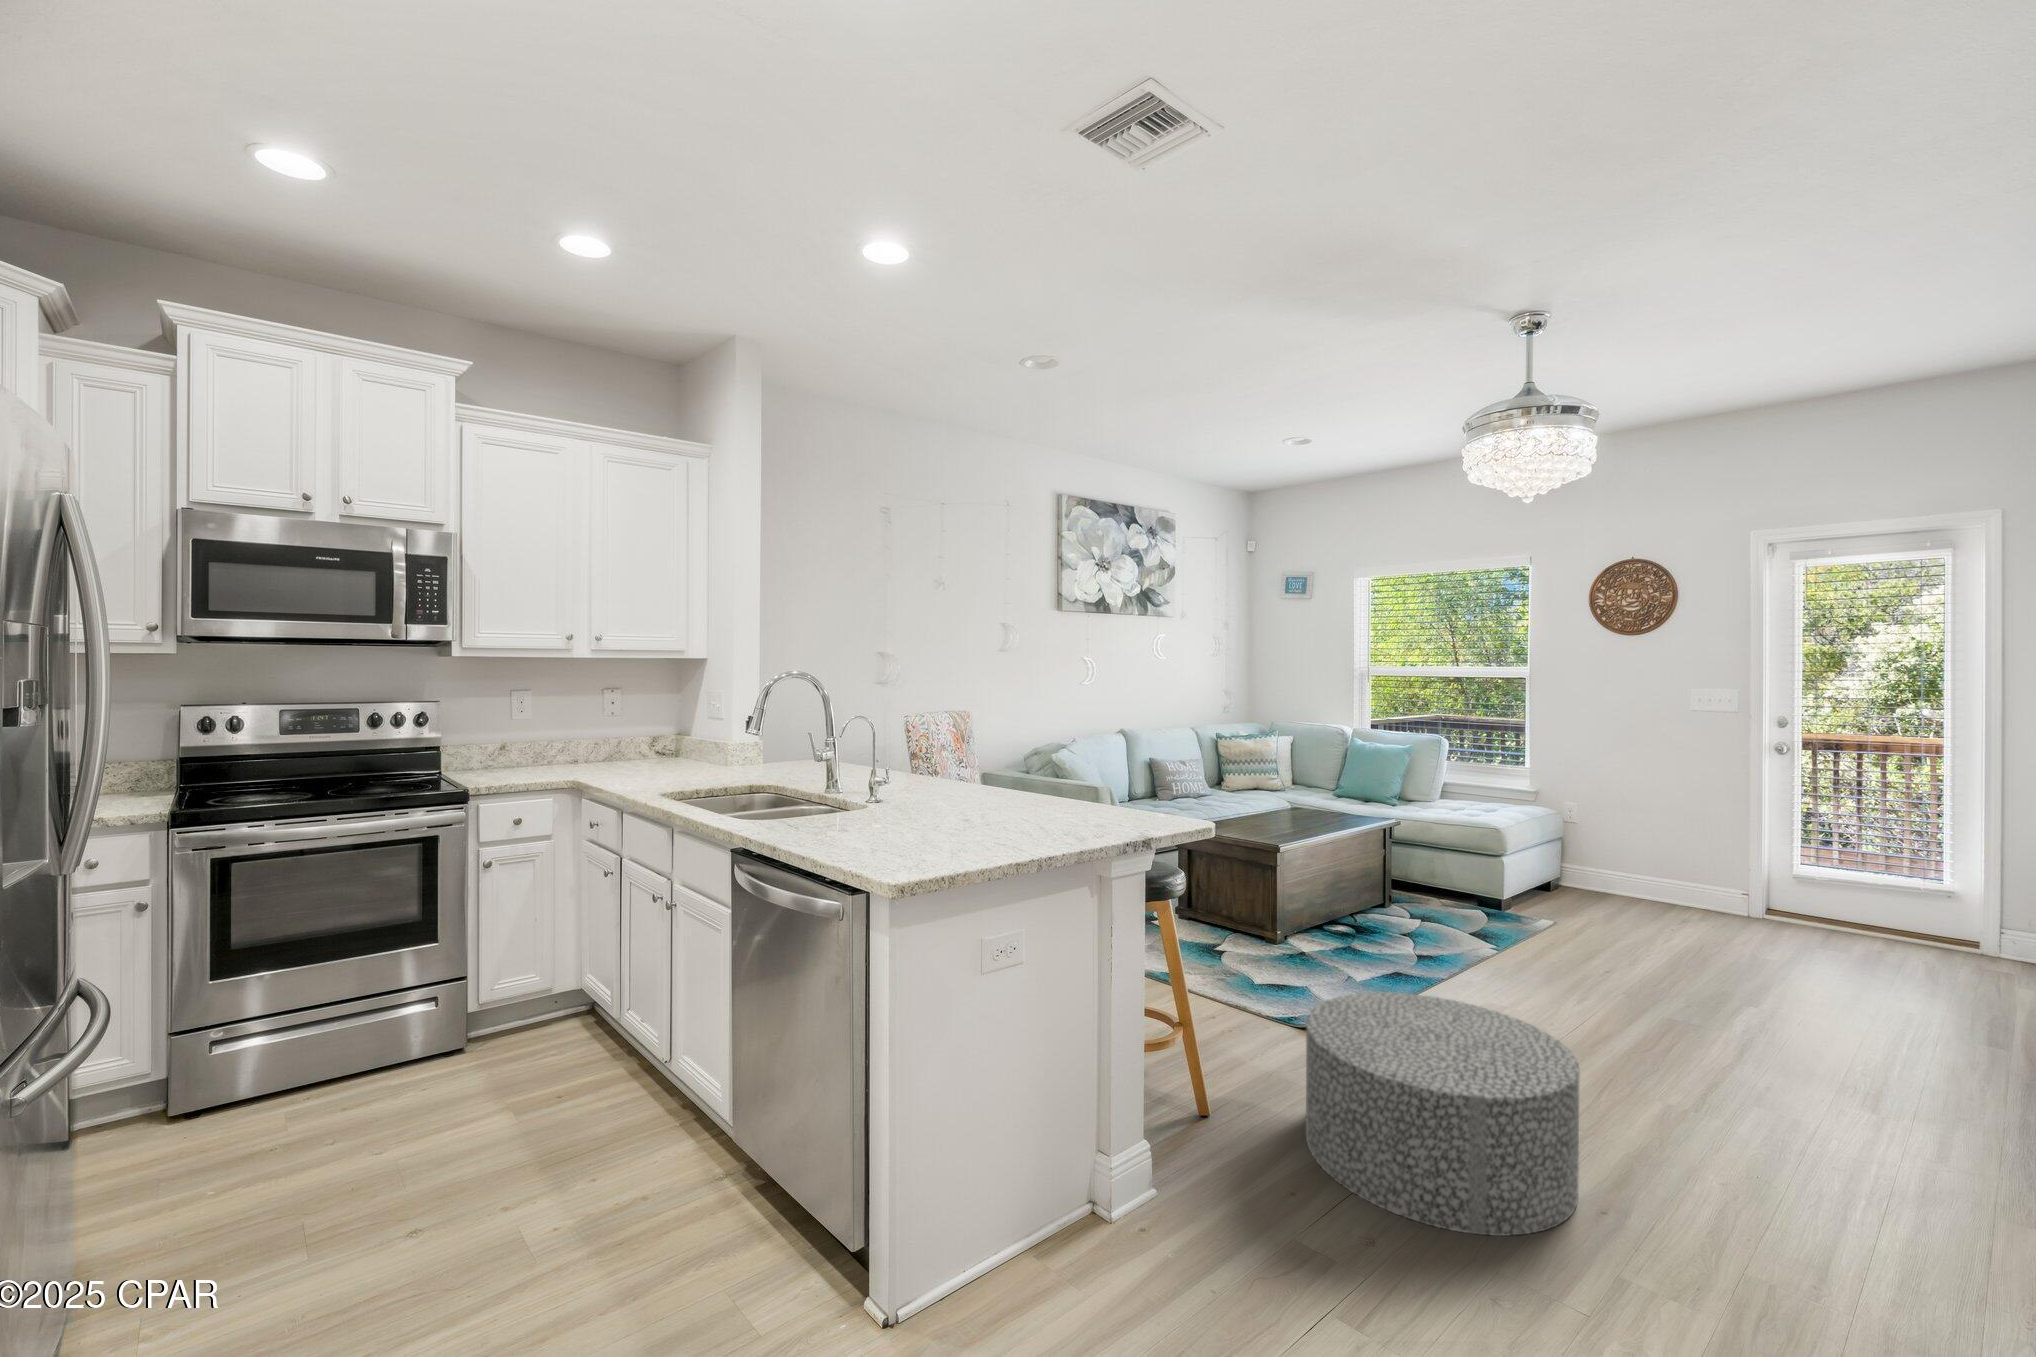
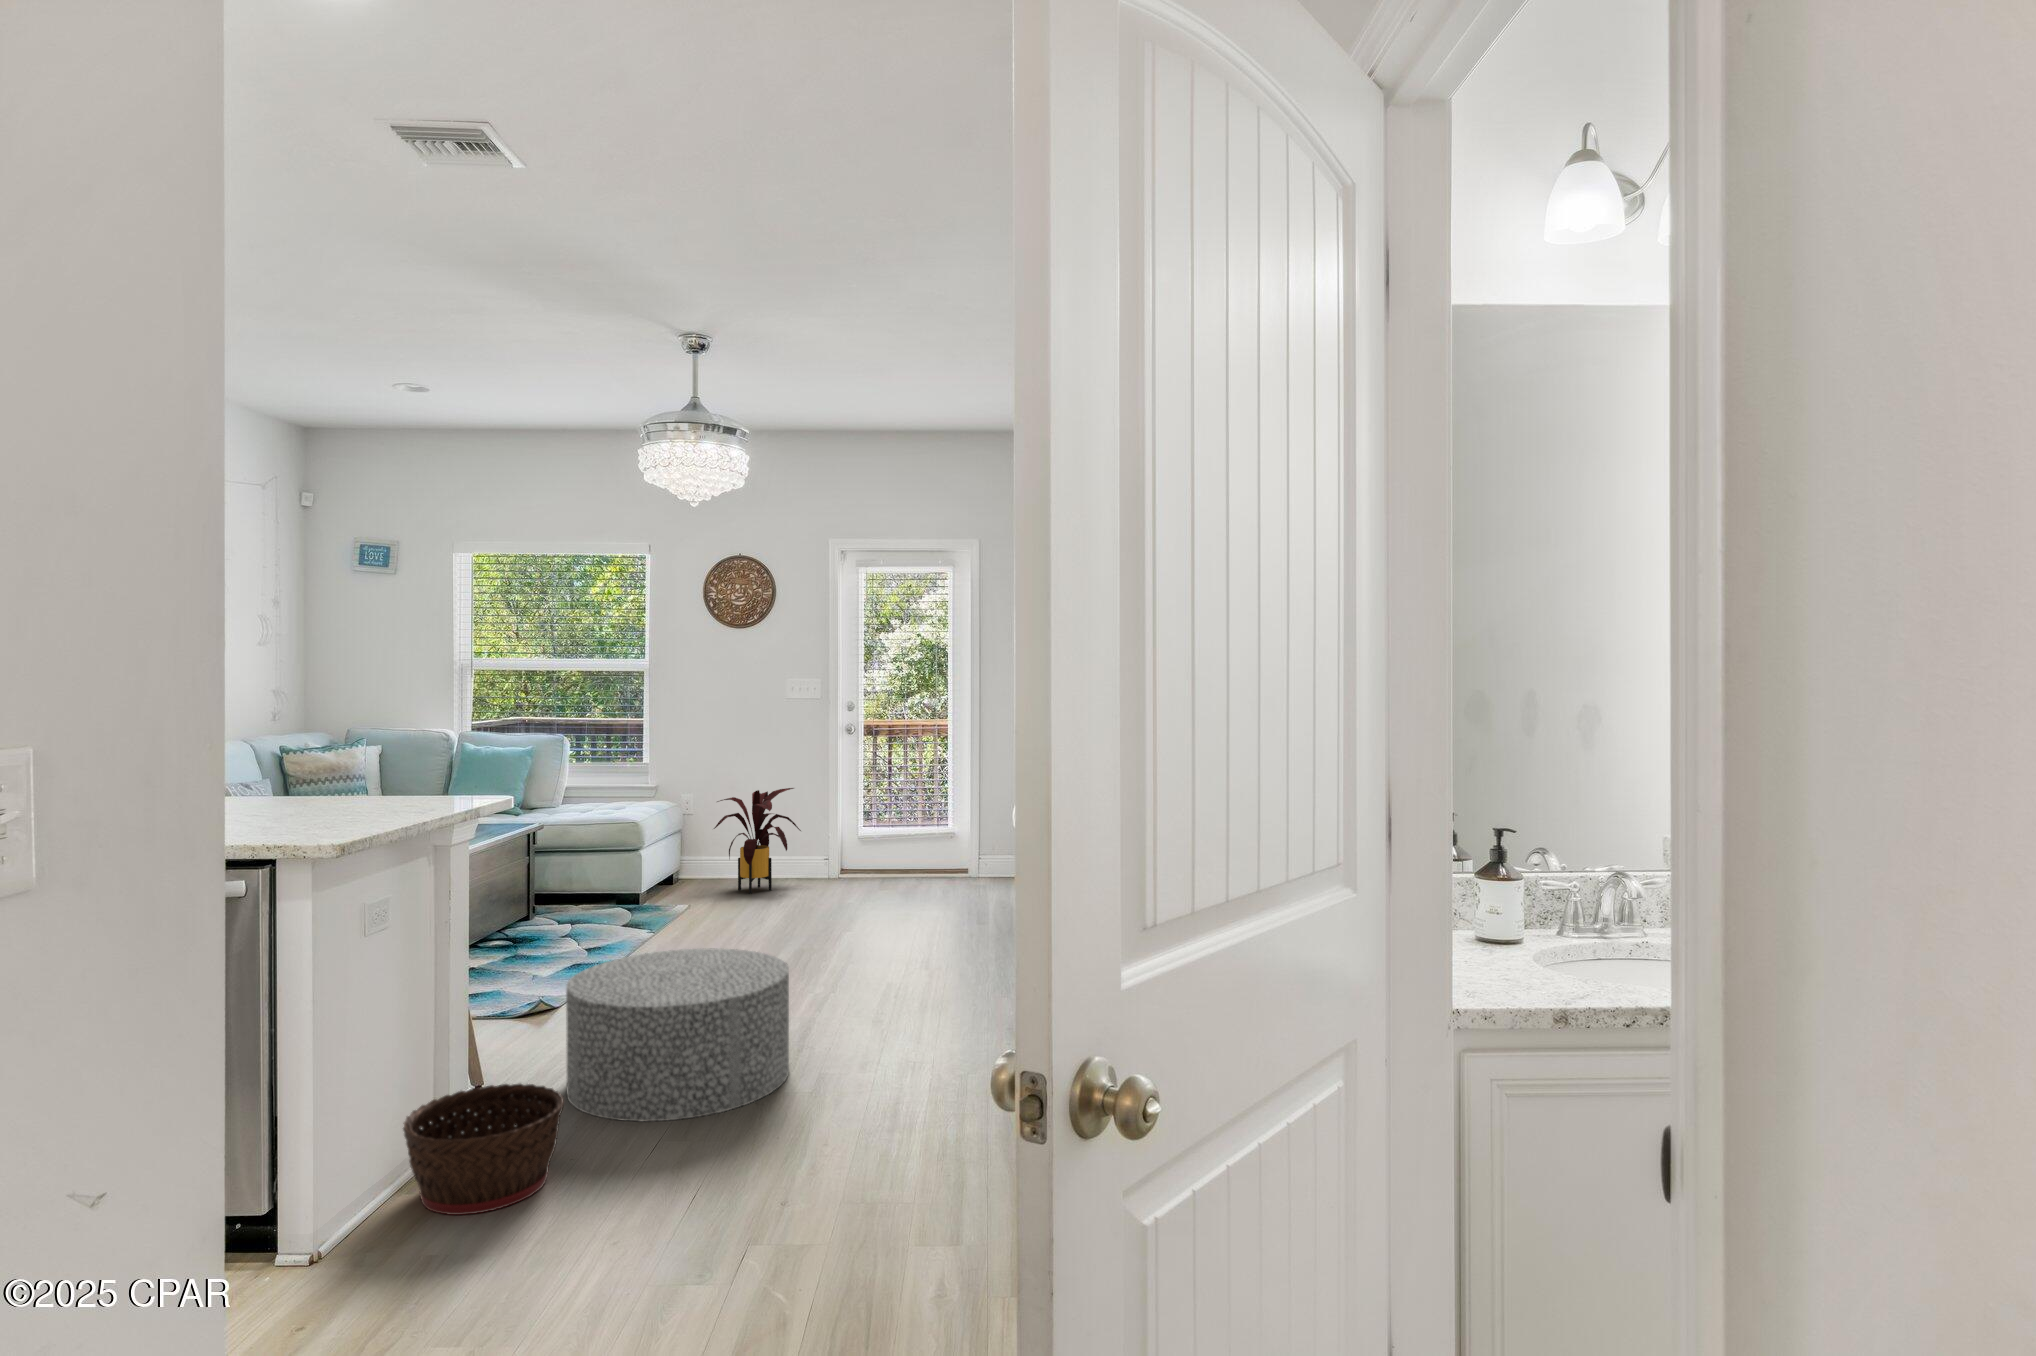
house plant: none [1587,815,1711,930] -> present [714,788,801,893]
basket: none [1103,1094,1251,1243] -> present [403,1084,564,1215]

